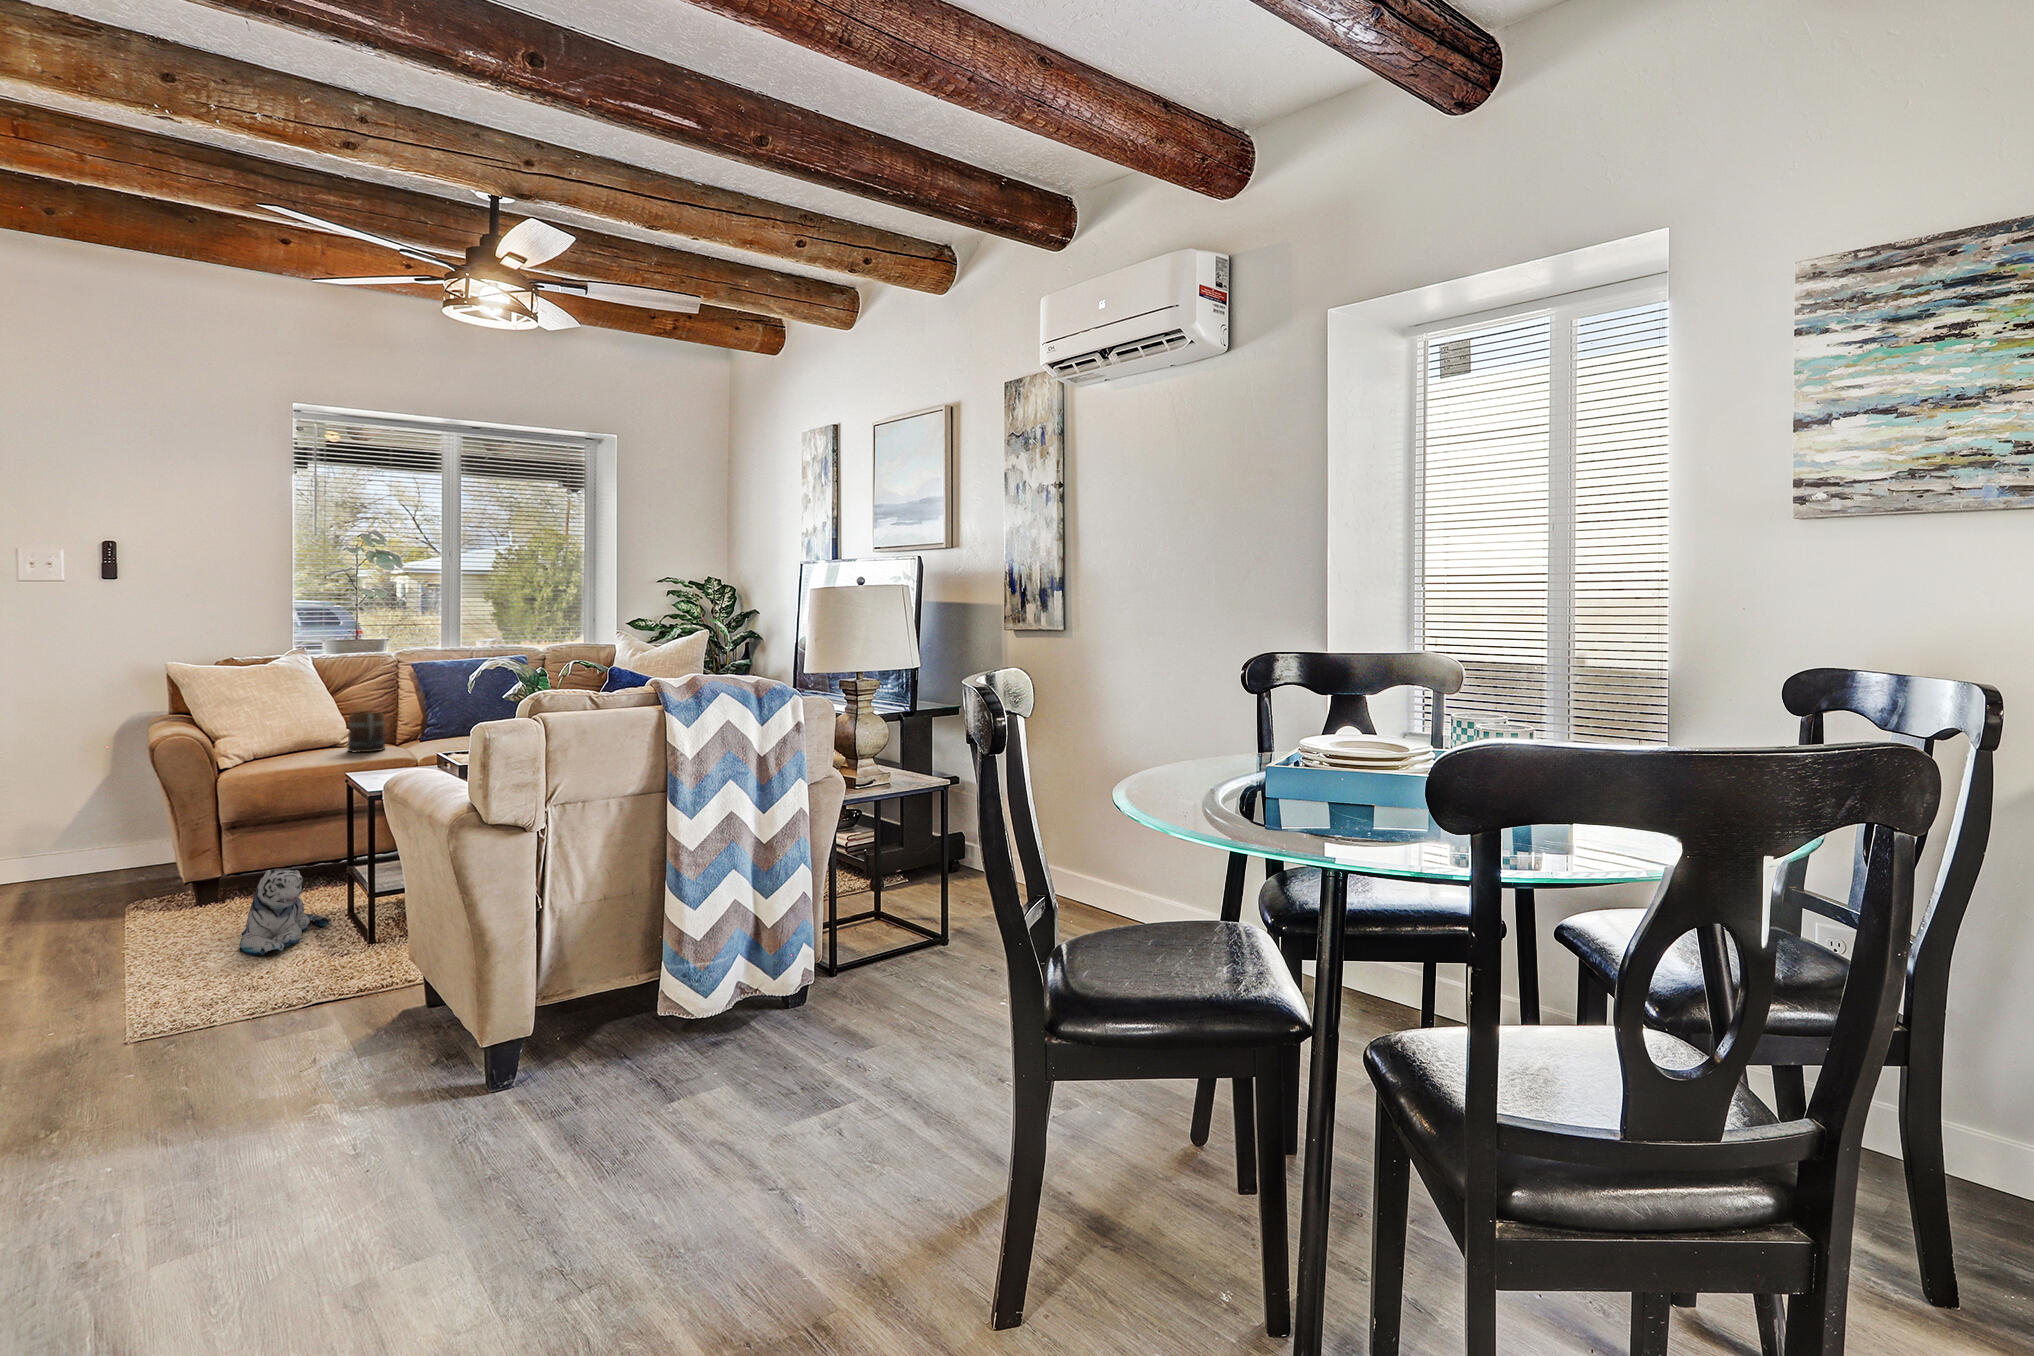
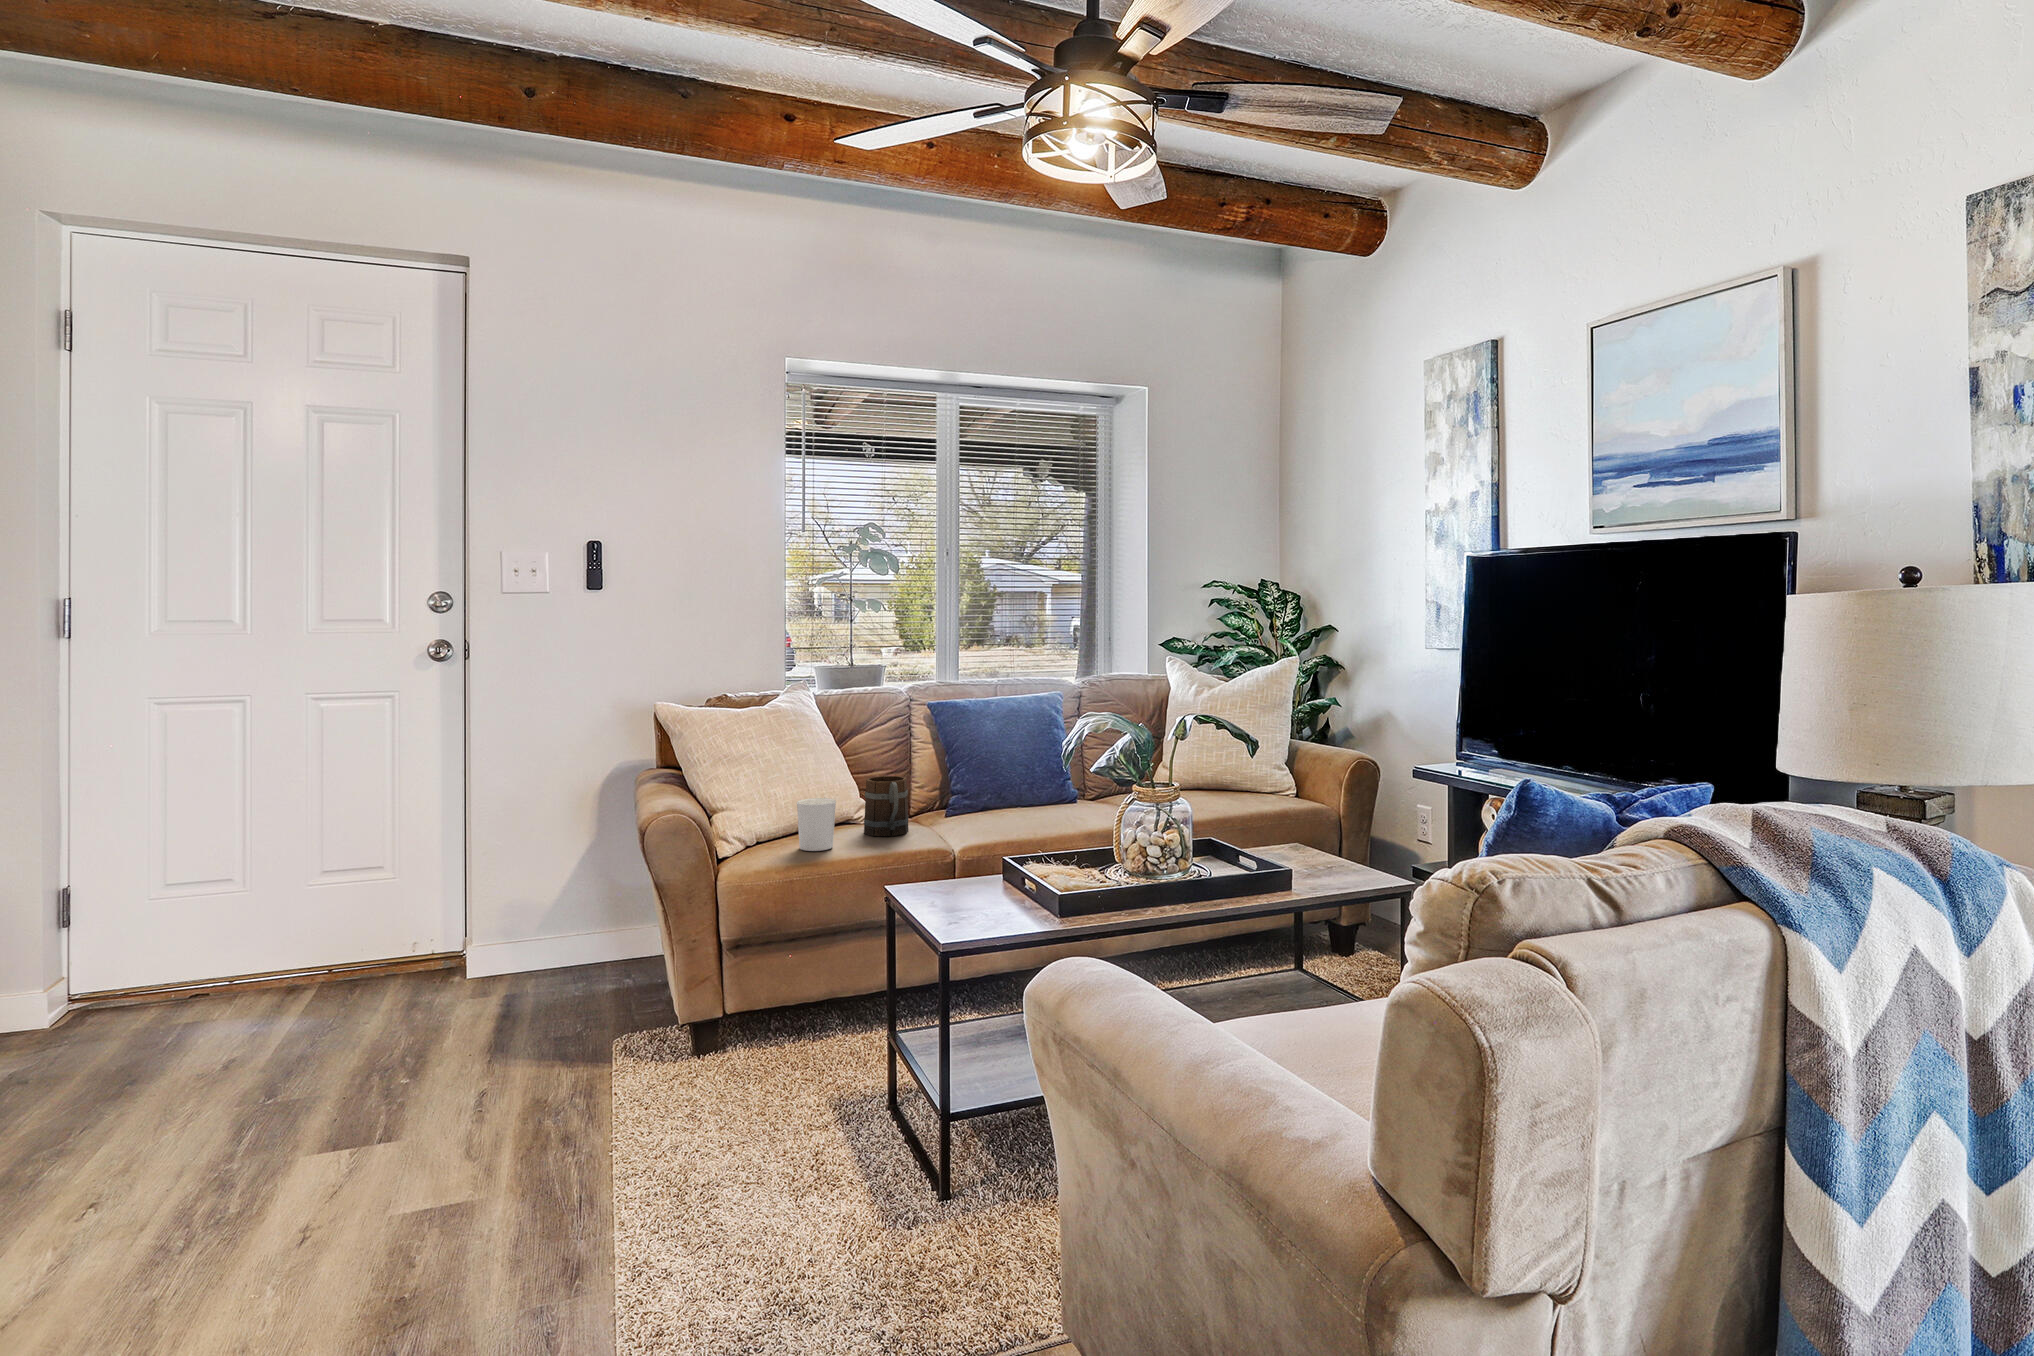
candle holder: none [287,726,320,761] -> present [797,798,836,851]
plush toy: present [239,869,329,956] -> none [761,1056,877,1216]

